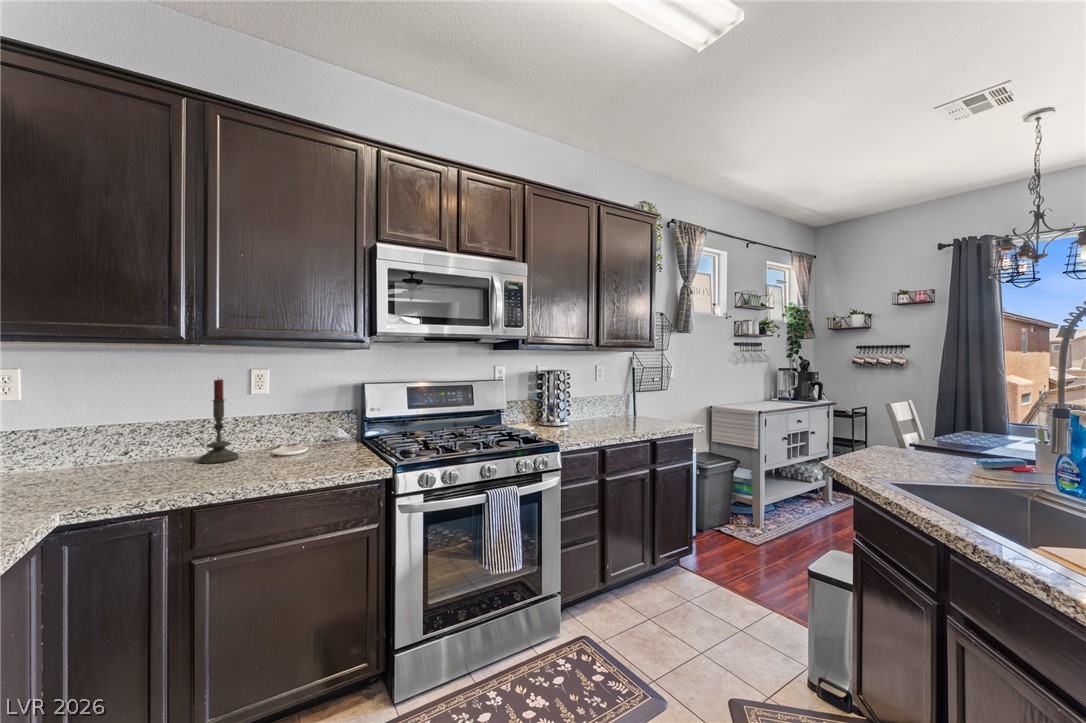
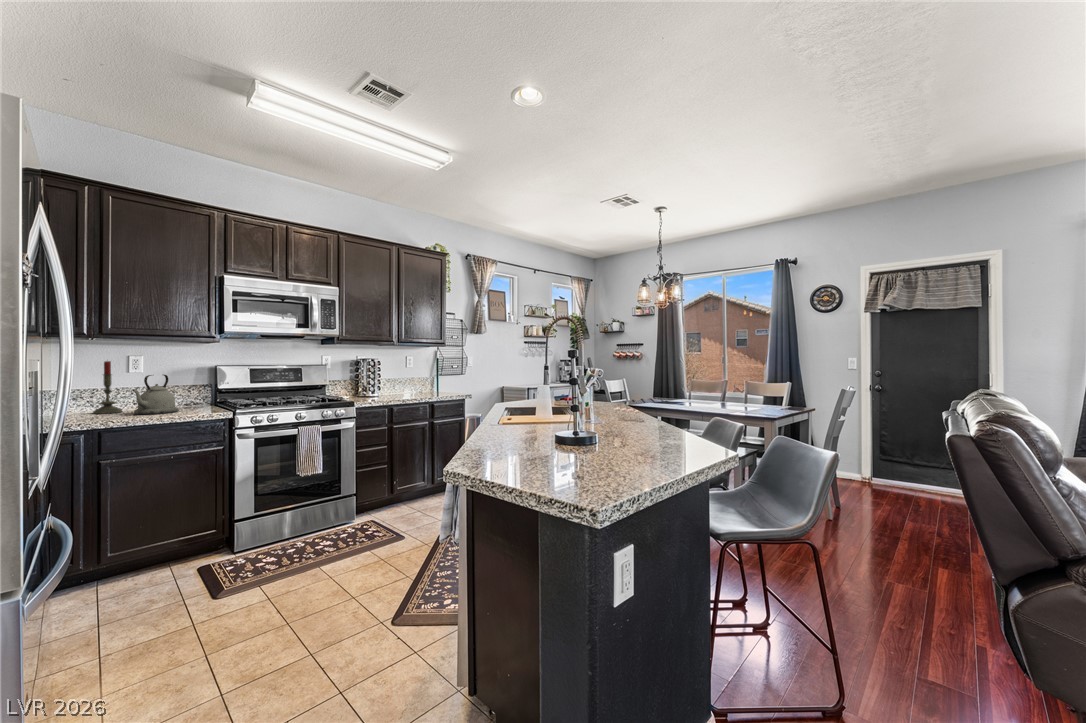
kettle: none [247,402,314,470] -> present [133,375,179,414]

